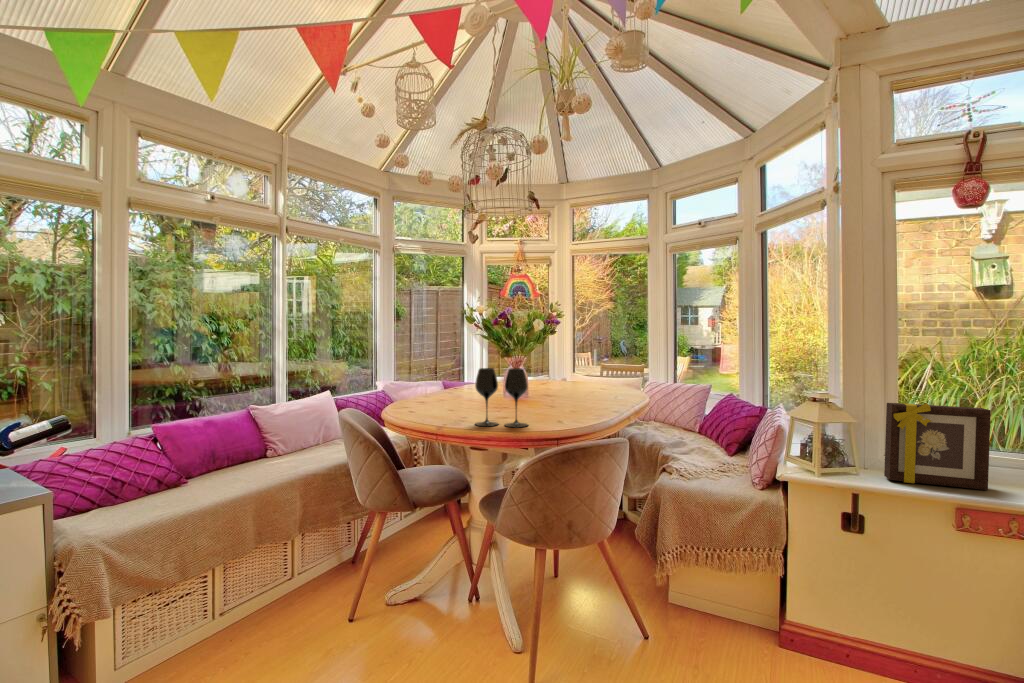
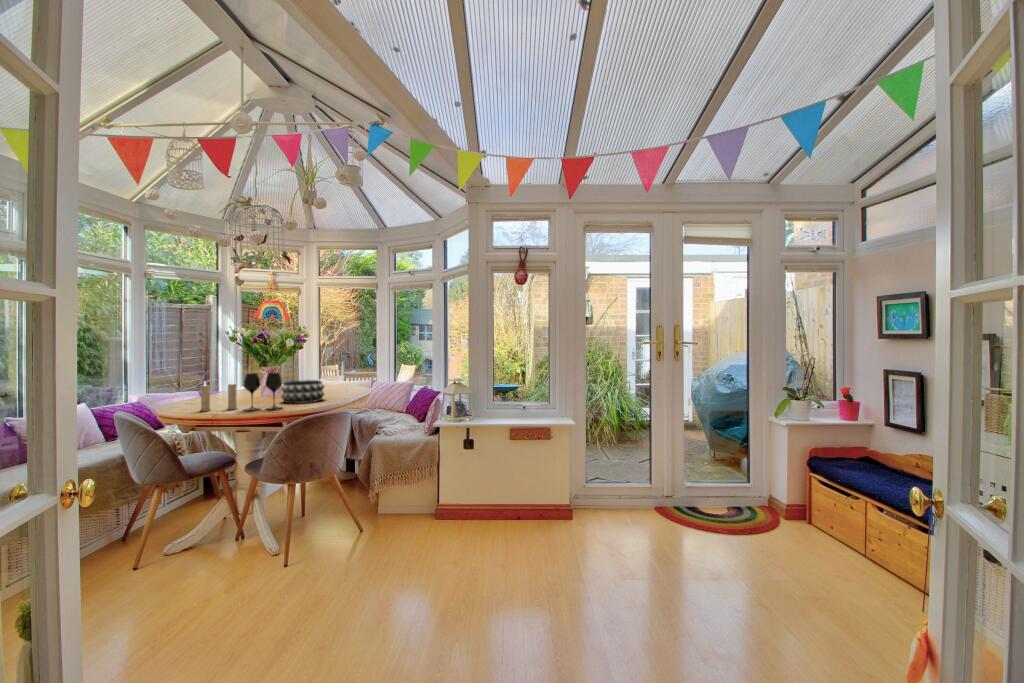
candle: none [424,375,469,420] -> present [200,381,237,411]
decorative bowl: none [526,380,588,416] -> present [281,380,324,403]
picture frame: present [884,403,991,490] -> none [482,380,519,420]

